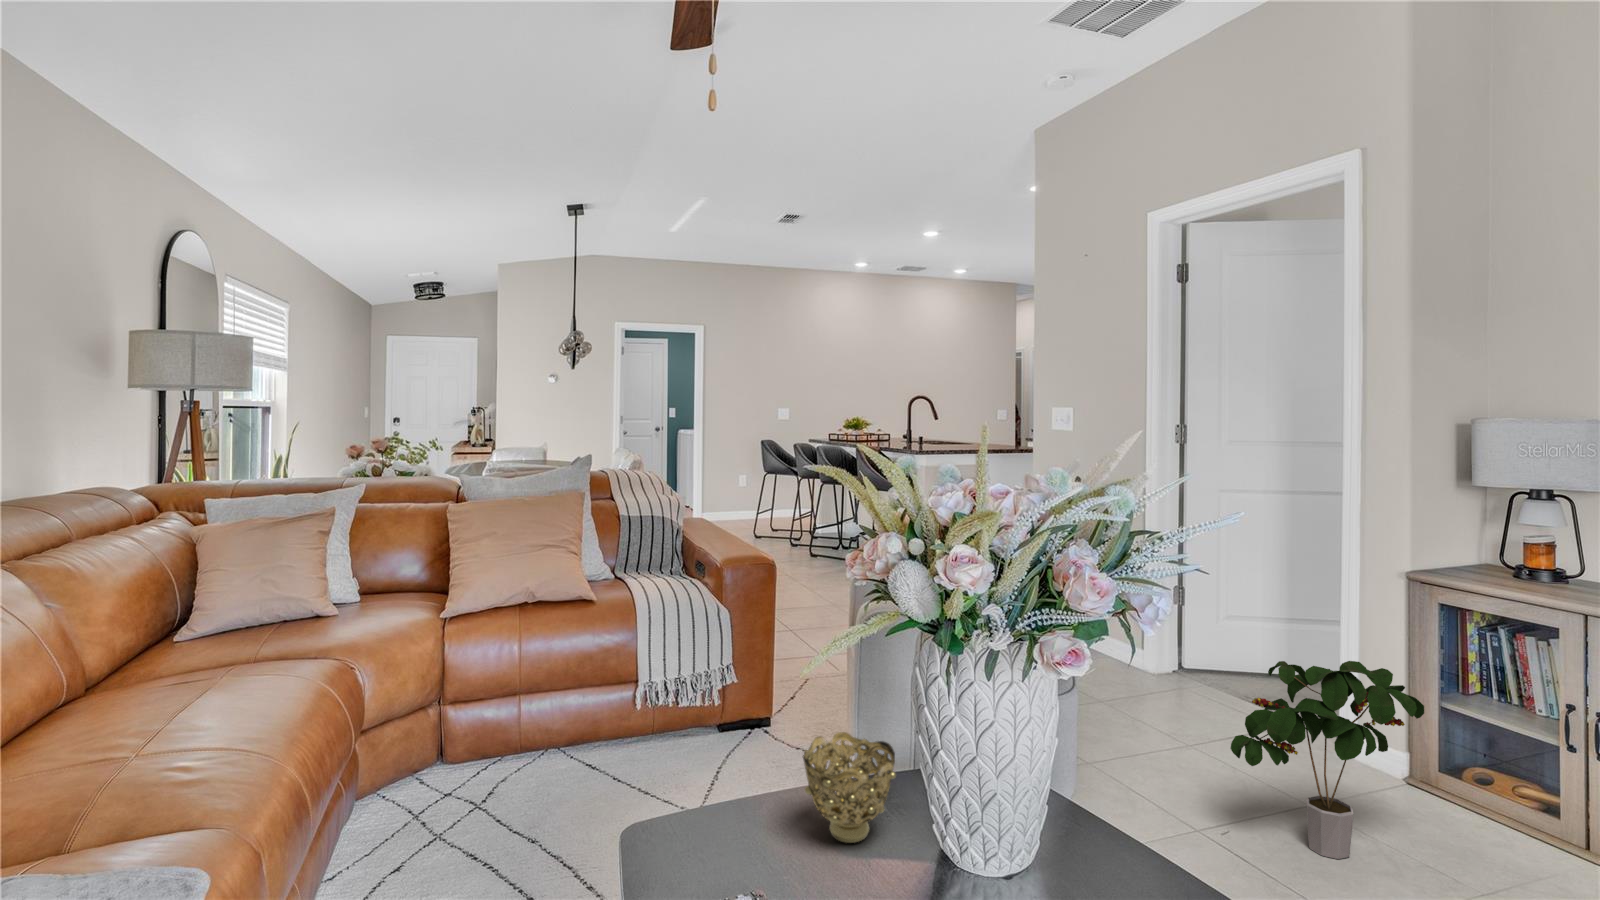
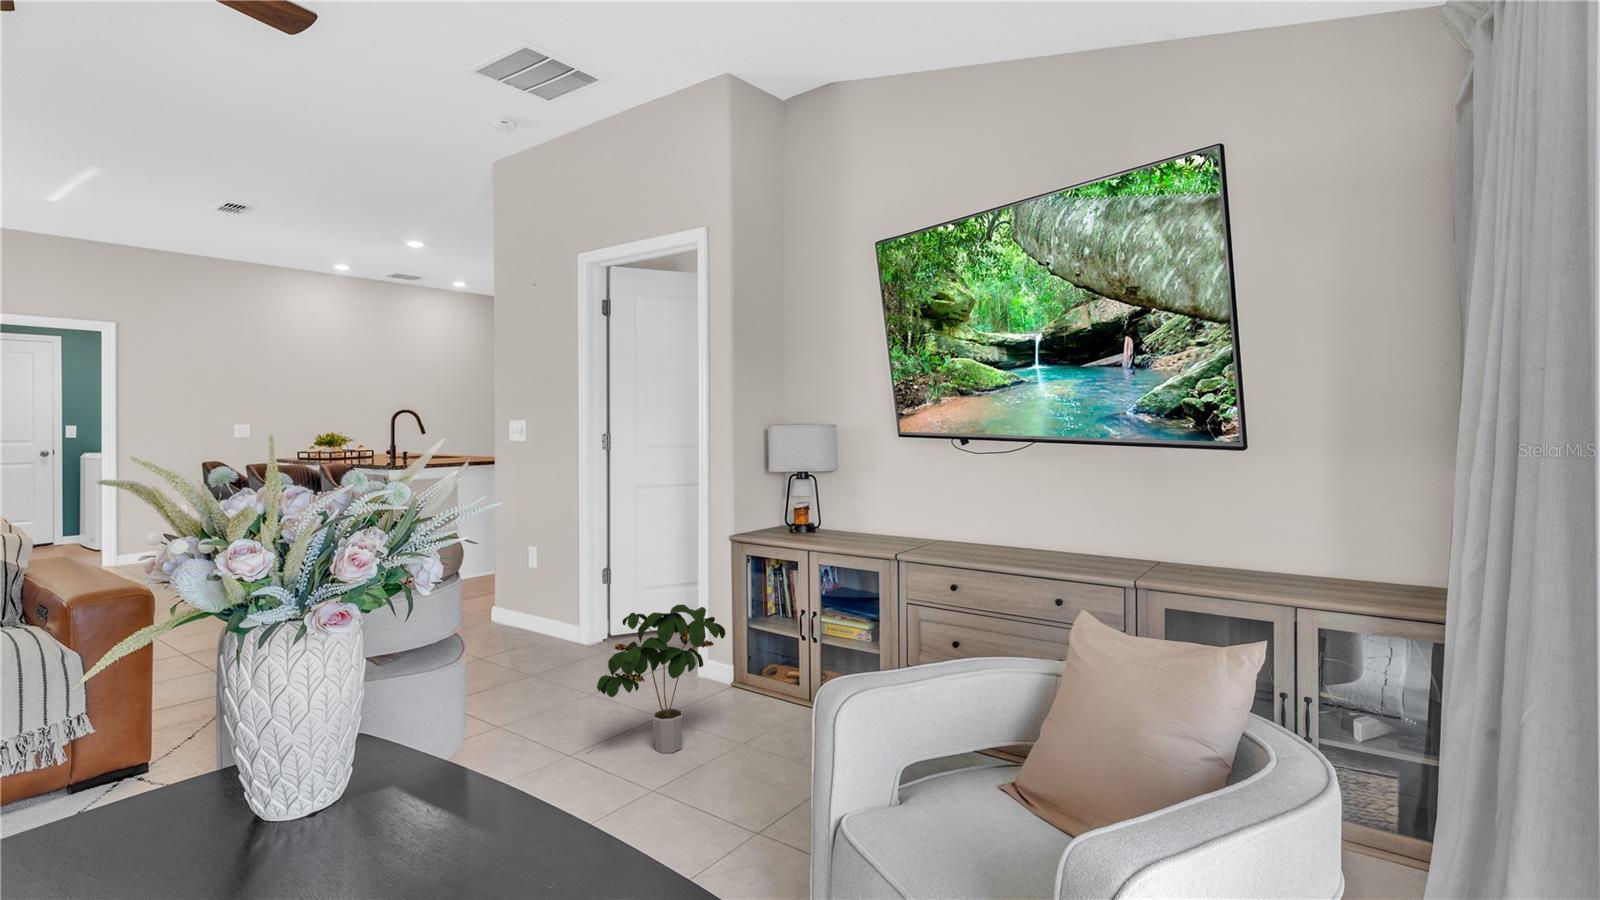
decorative bowl: present [803,732,896,843] -> none [90,731,205,833]

